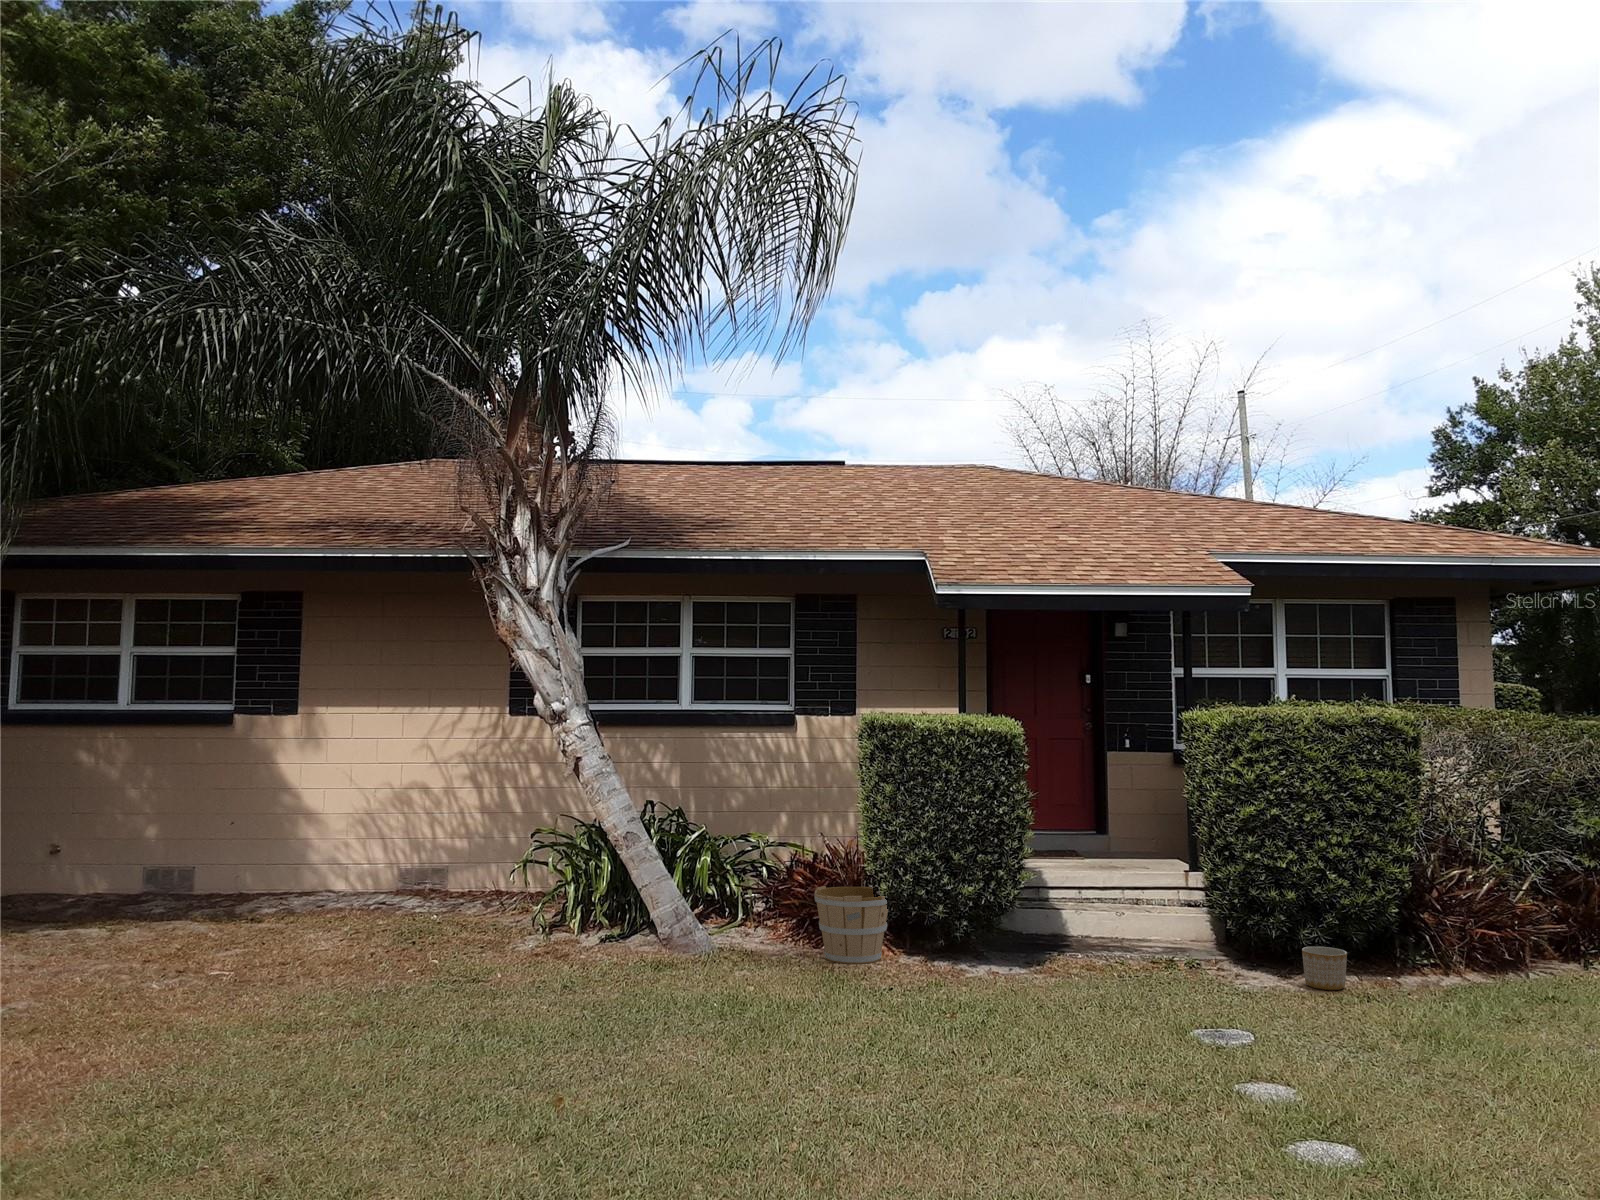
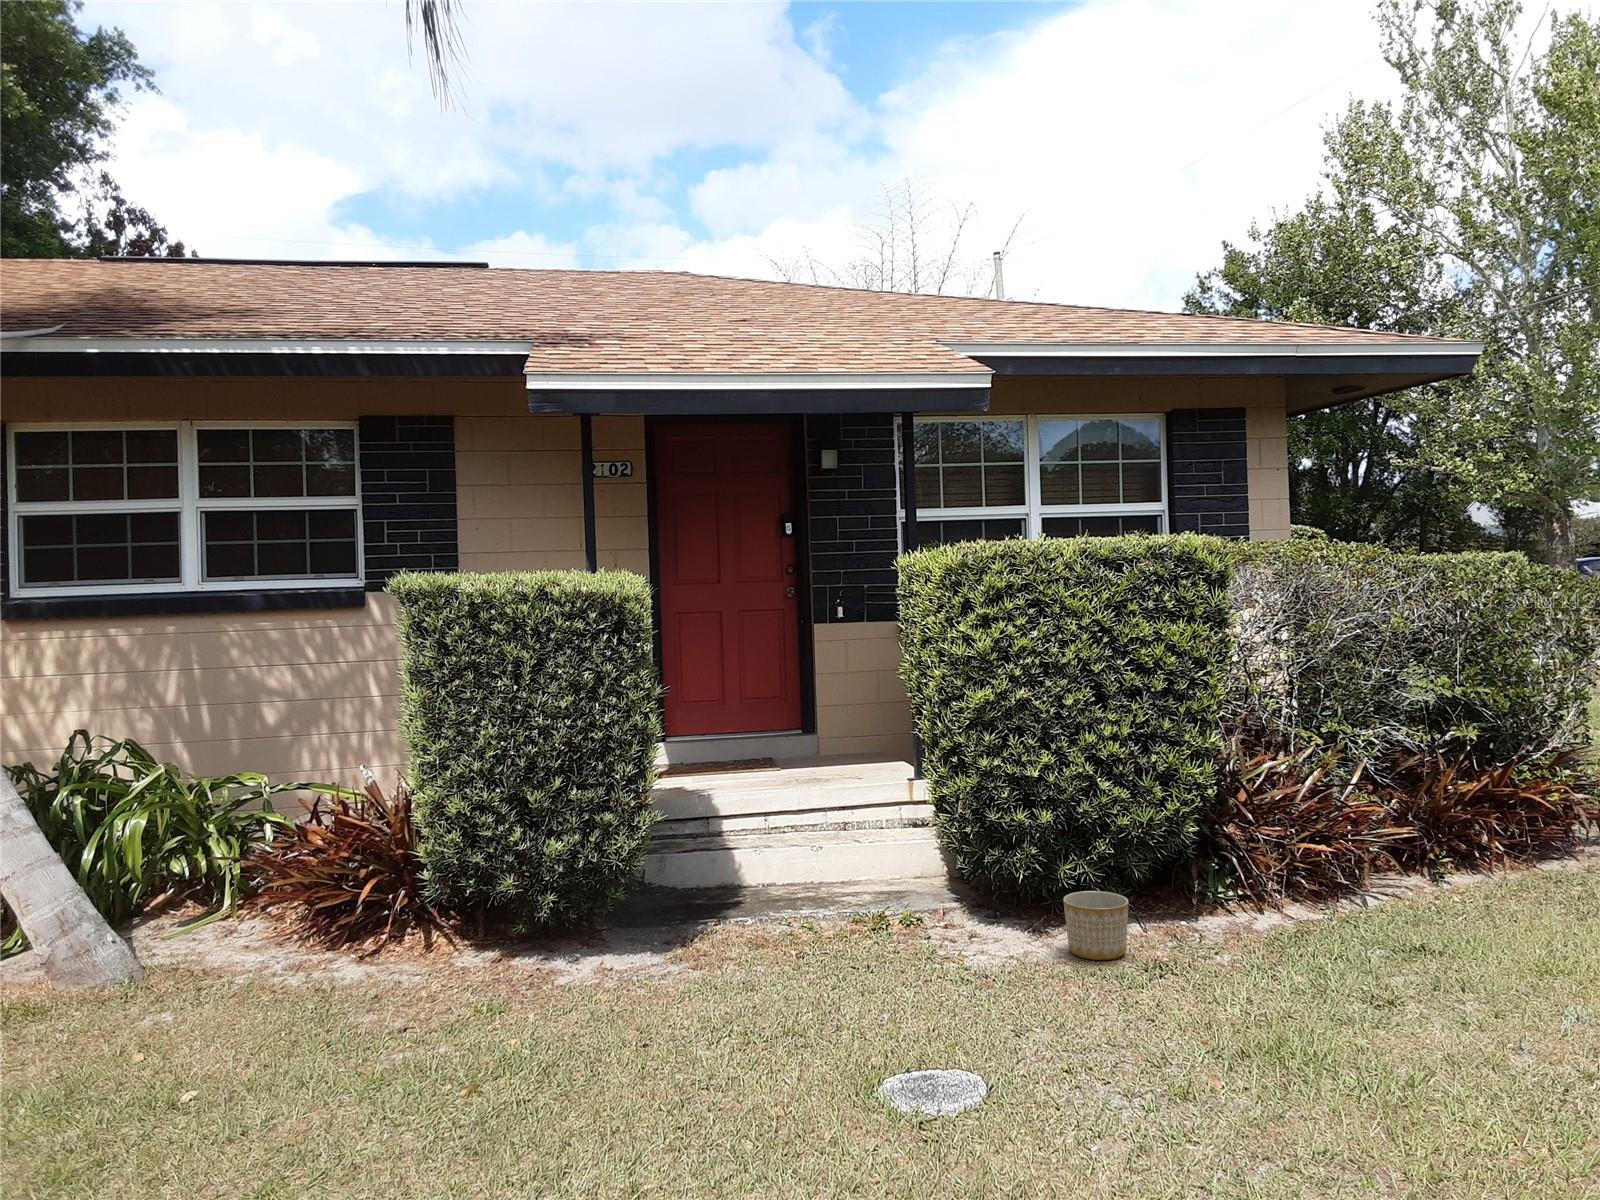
wooden bucket: present [814,886,888,964] -> none [320,842,454,974]

